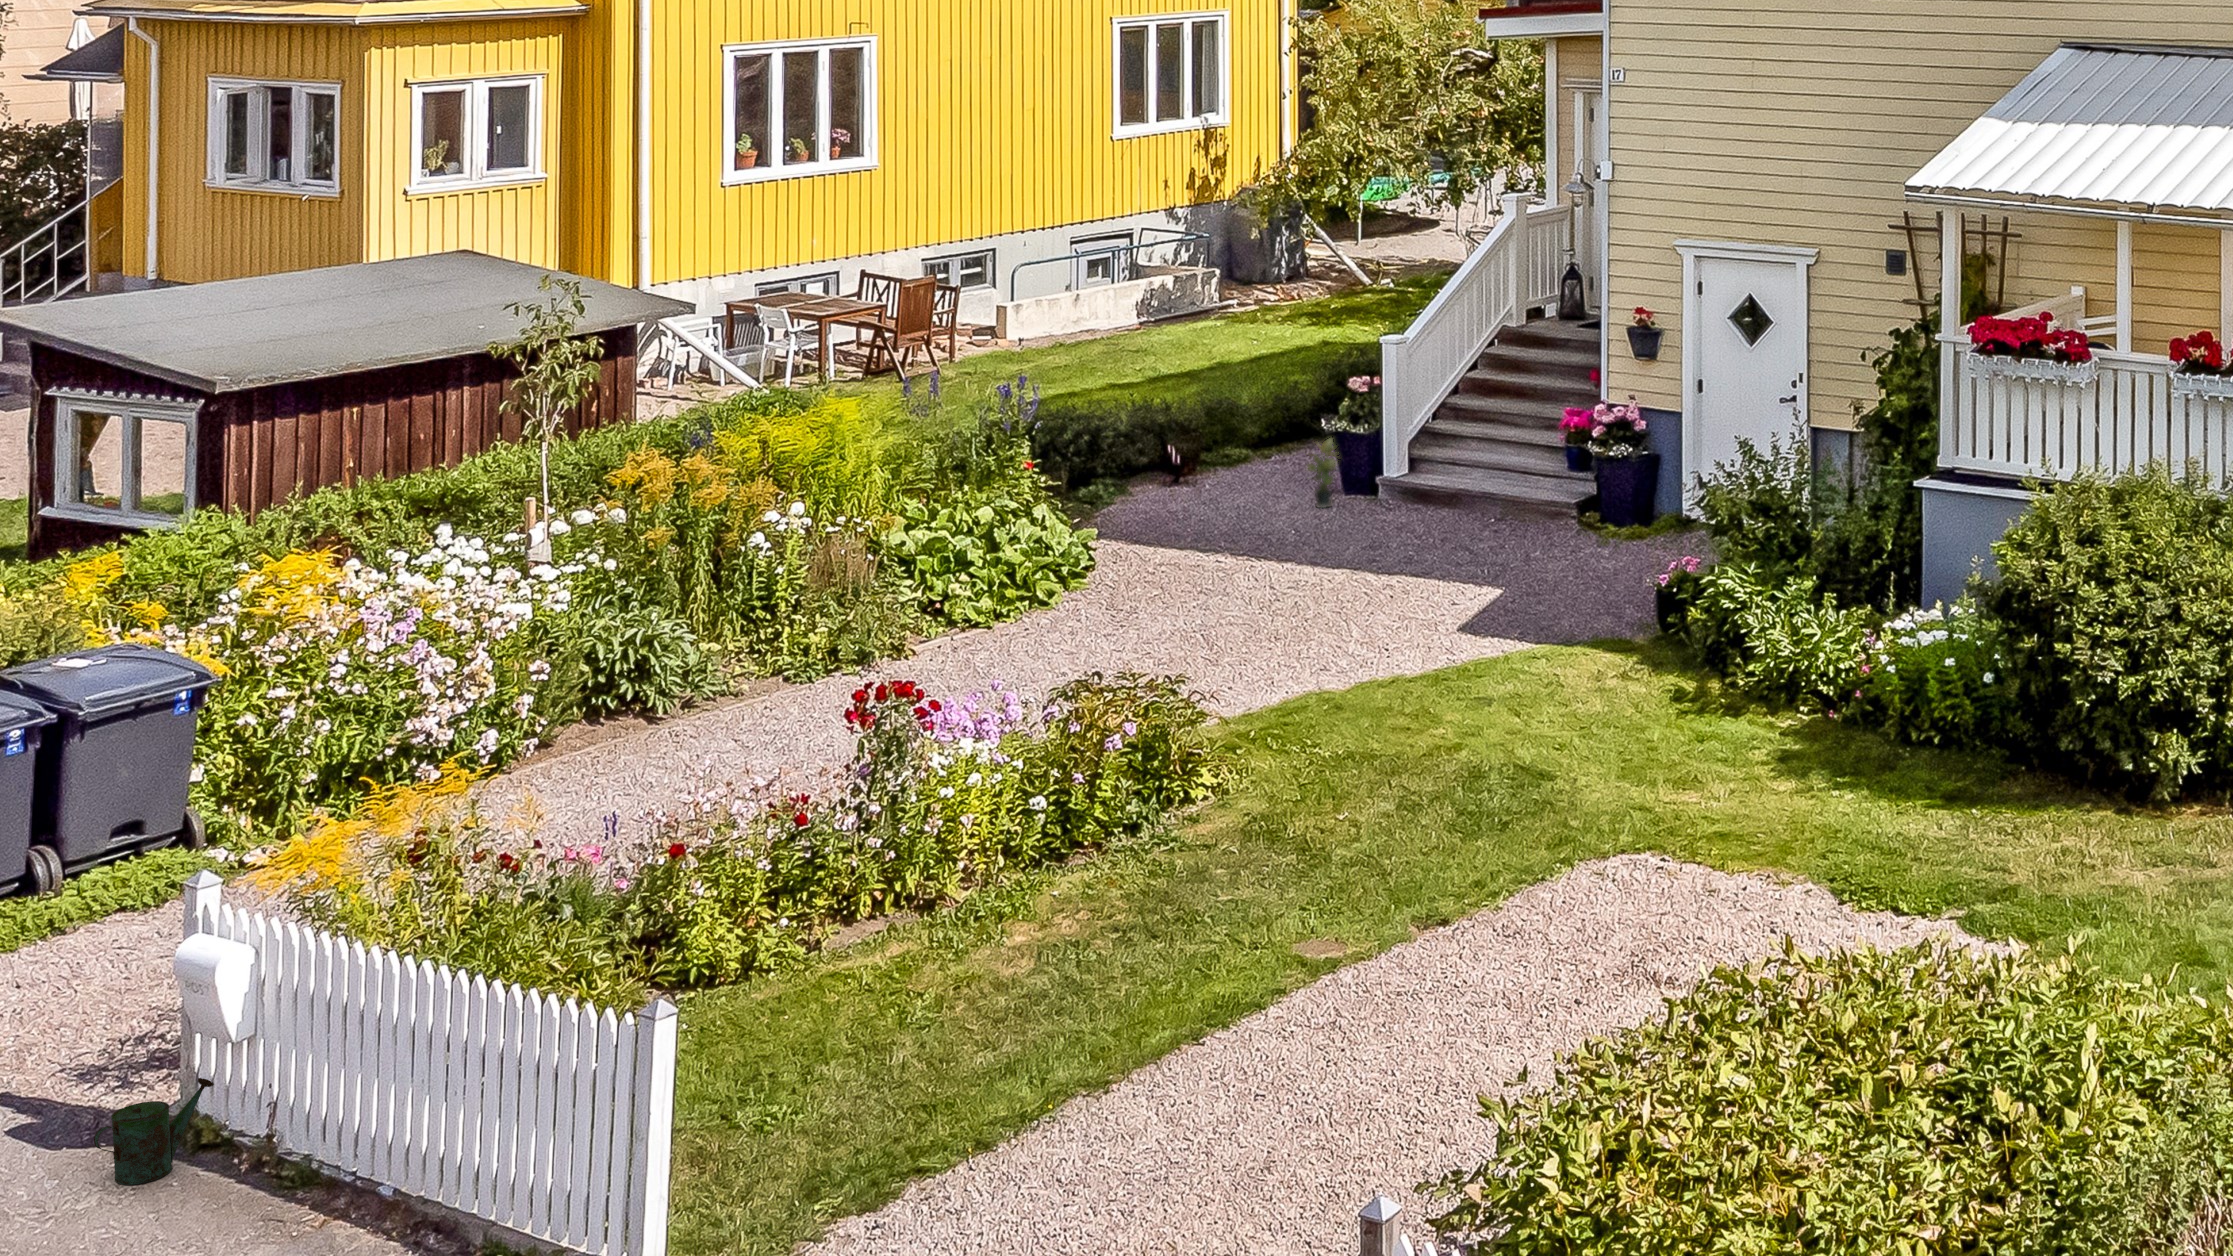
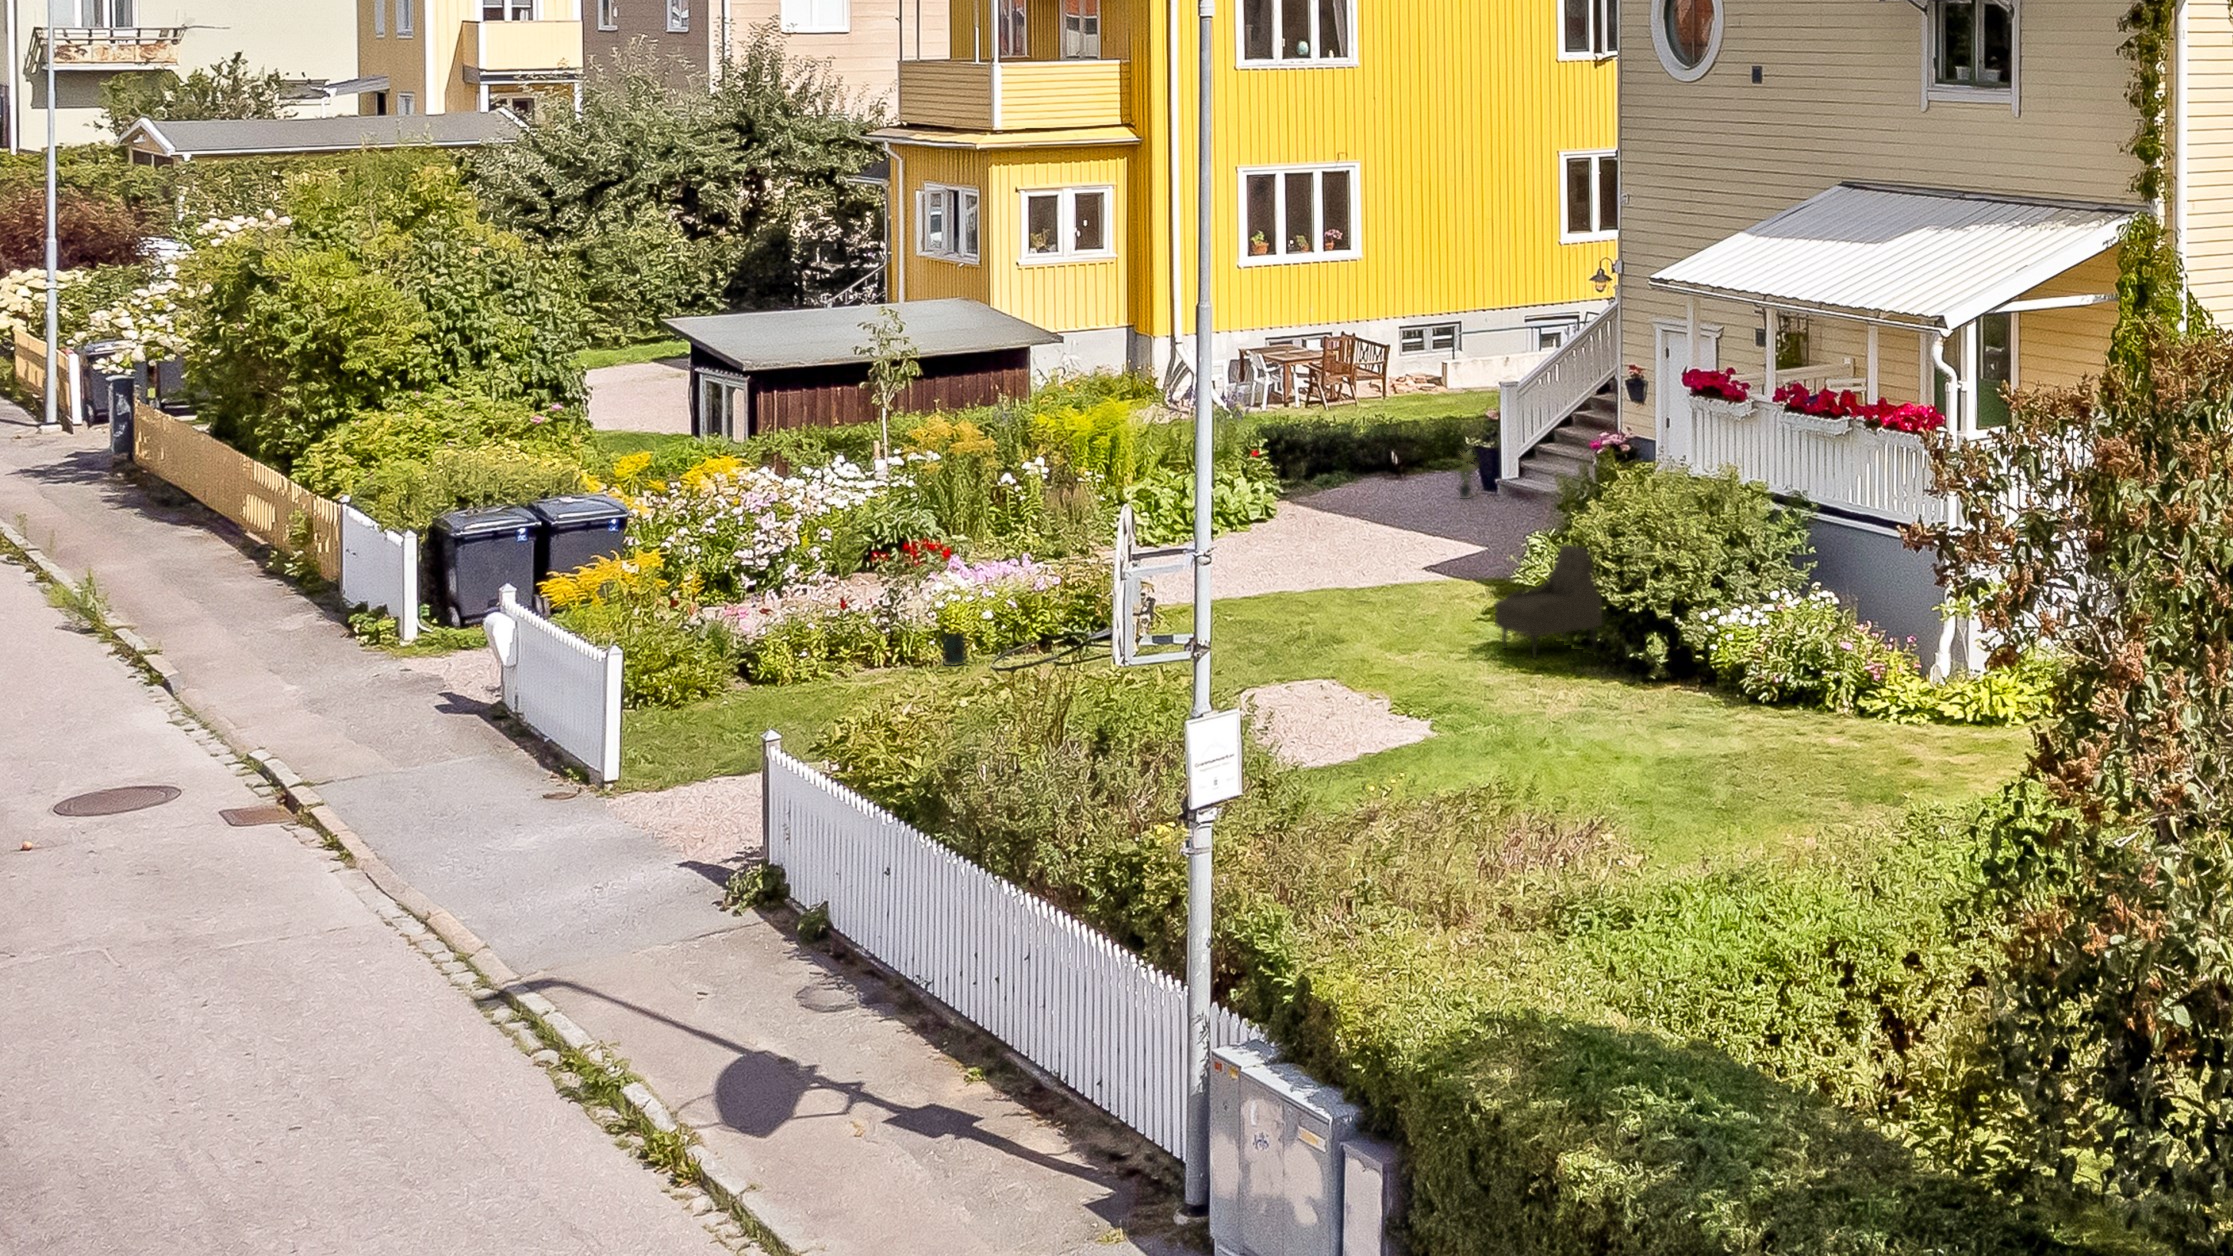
chair: none [1856,599,2008,783] -> present [1495,544,1602,657]
watering can: present [94,1078,214,1185] -> present [941,626,966,666]

